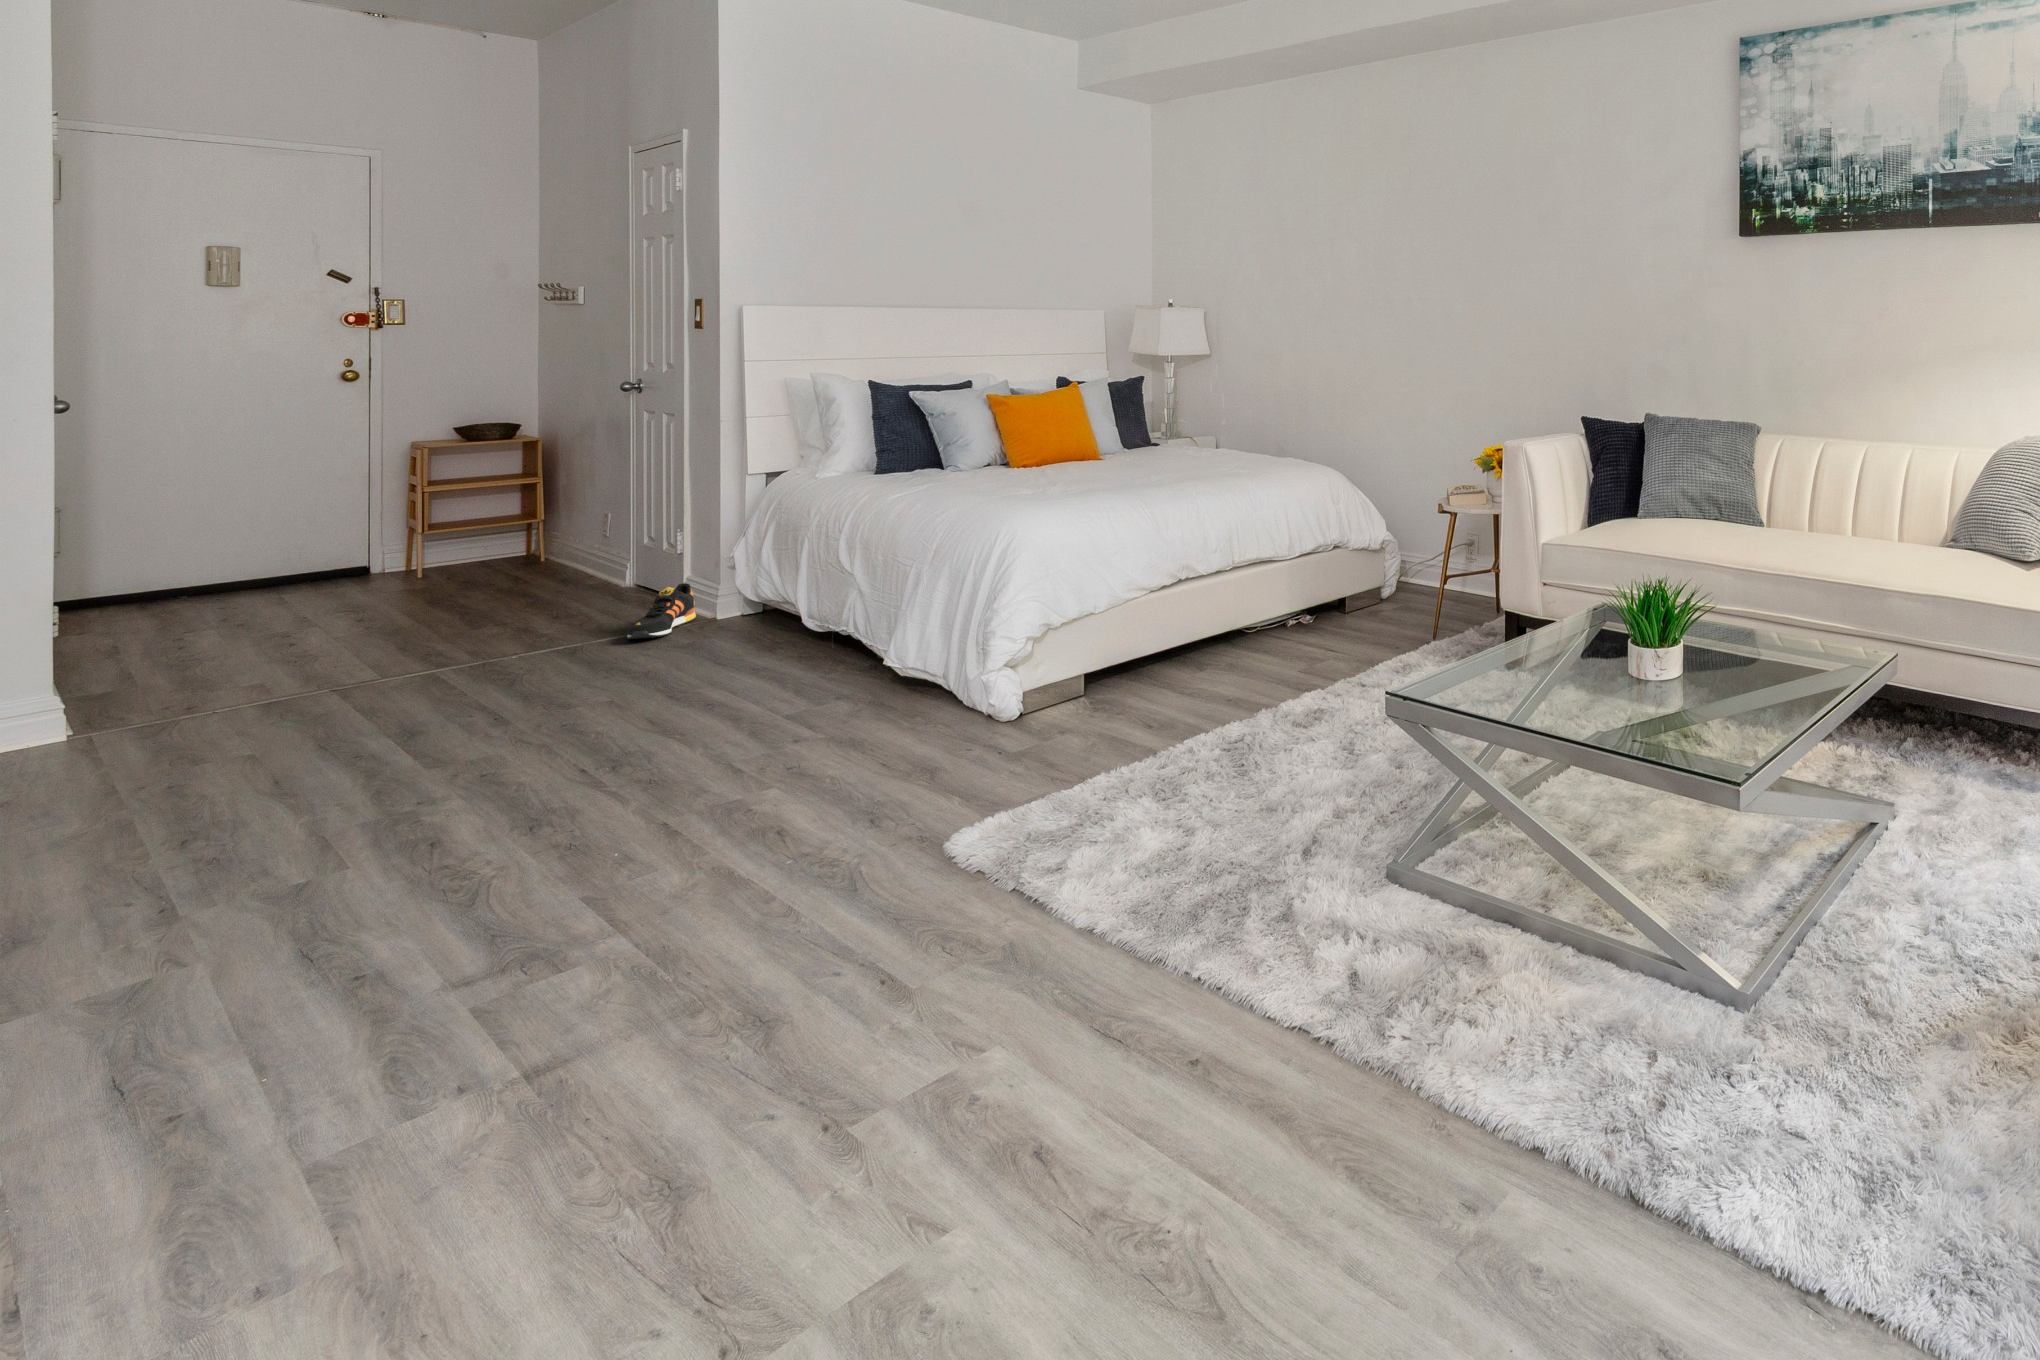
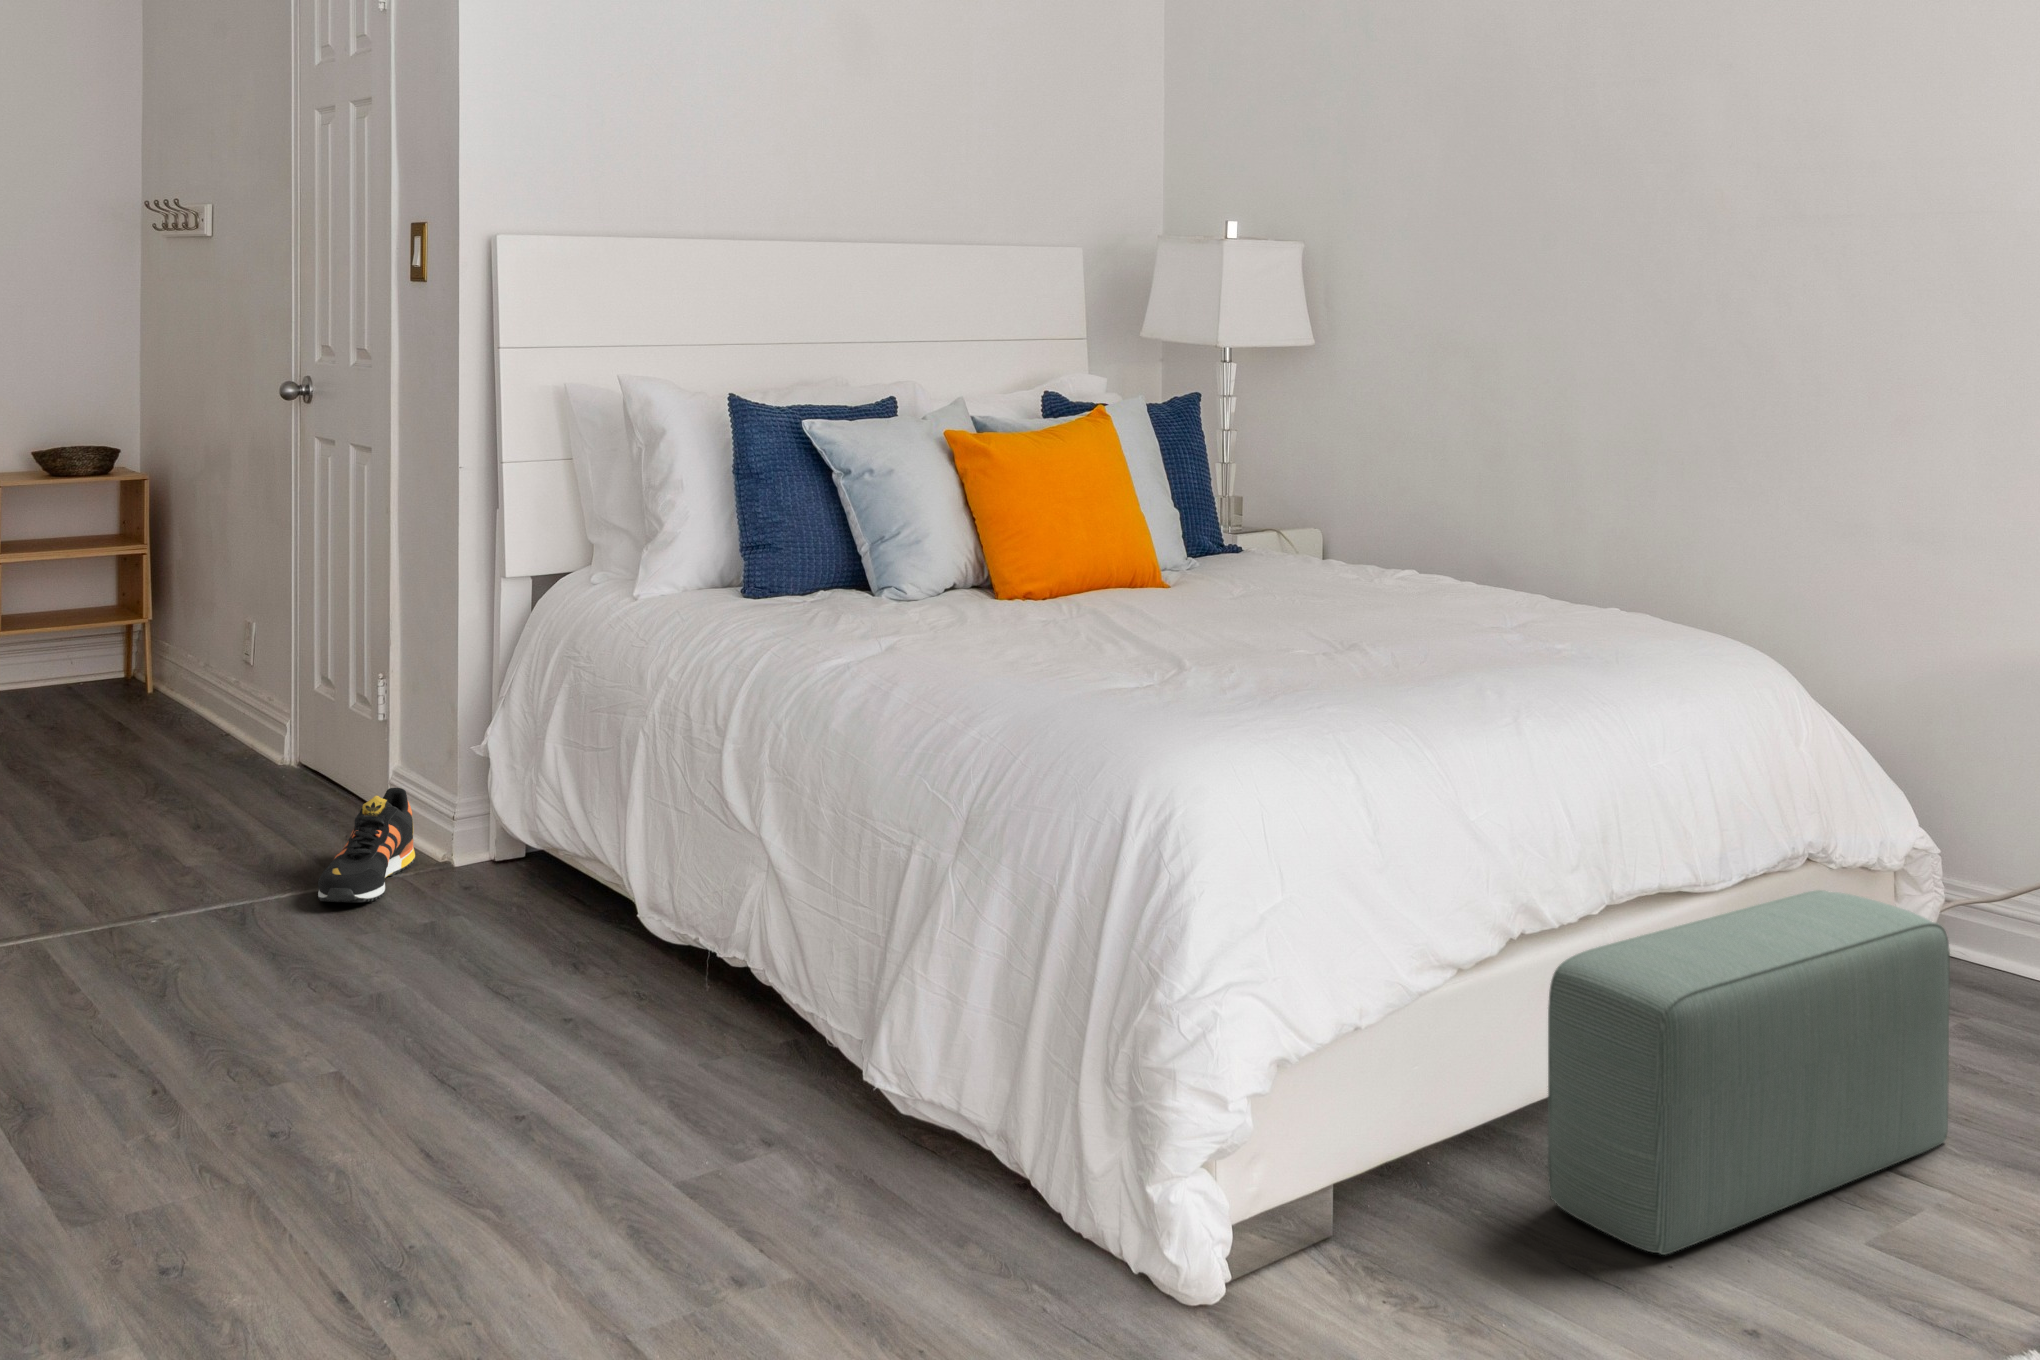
pouf: none [1184,556,1359,685] -> present [1548,890,1950,1255]

